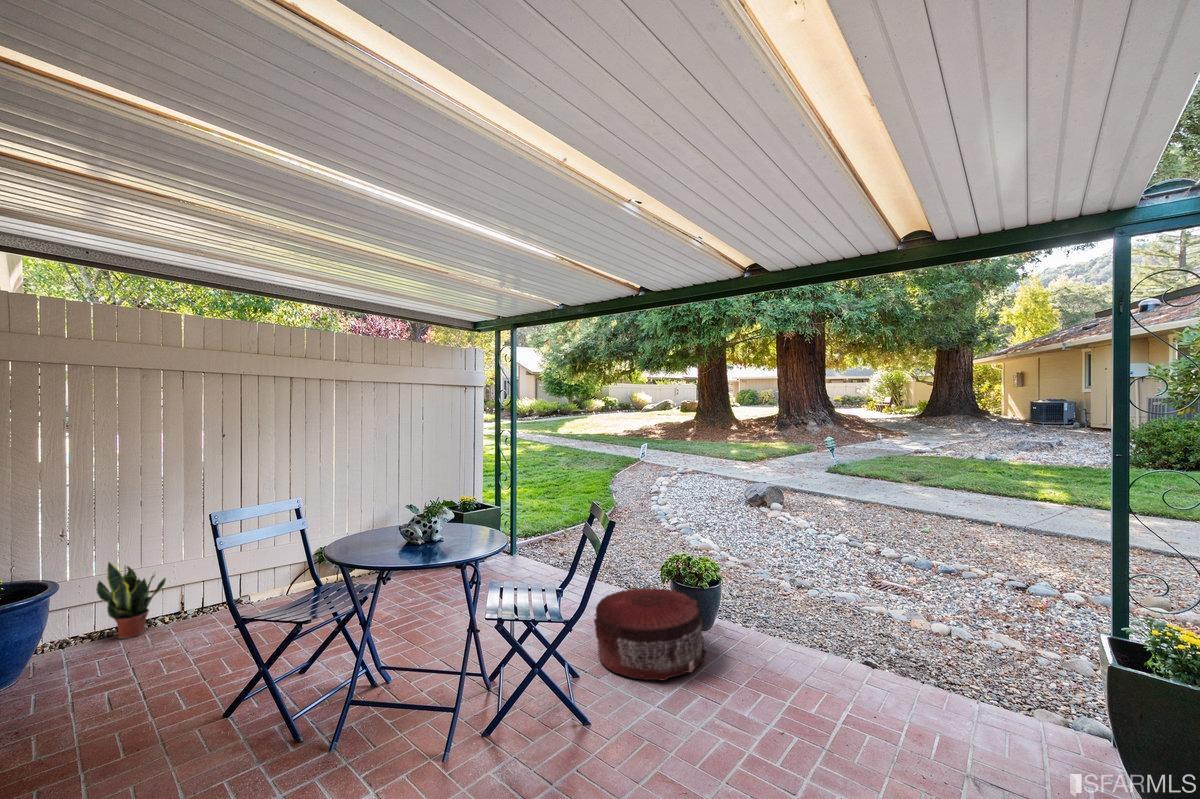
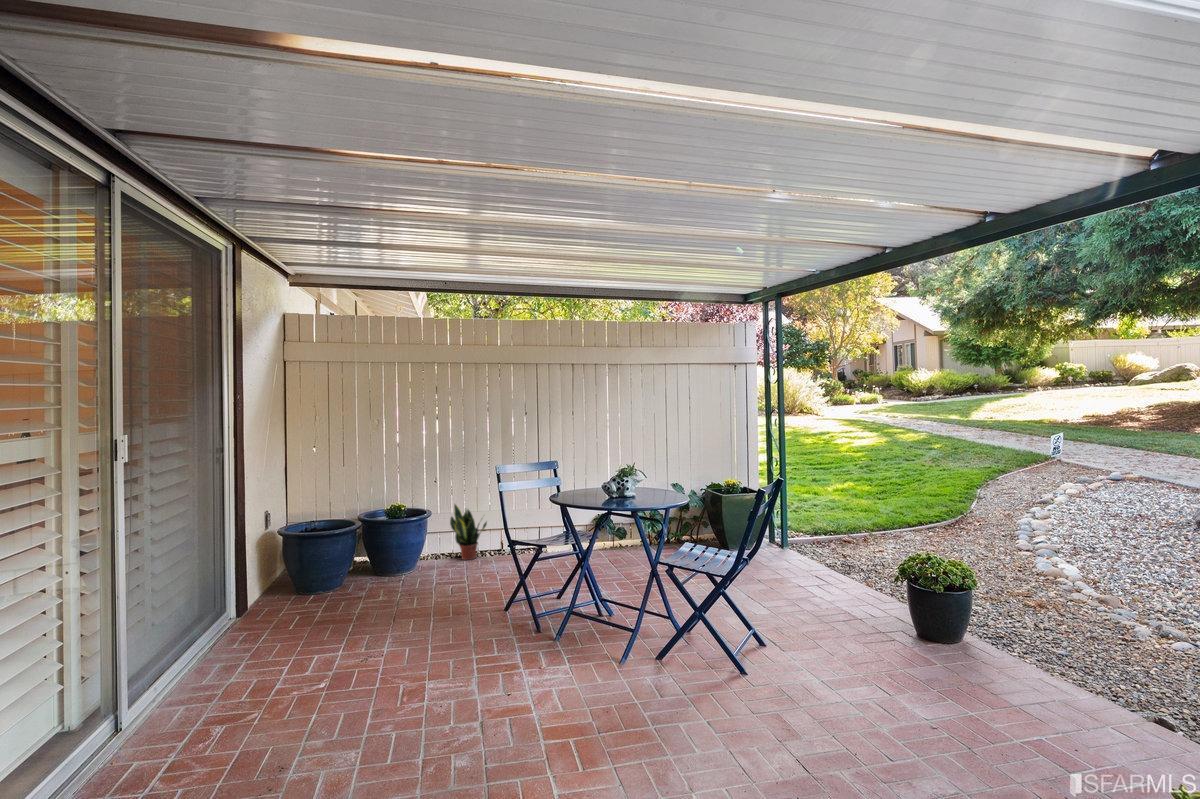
pouf: present [594,587,706,680] -> none [772,607,912,719]

